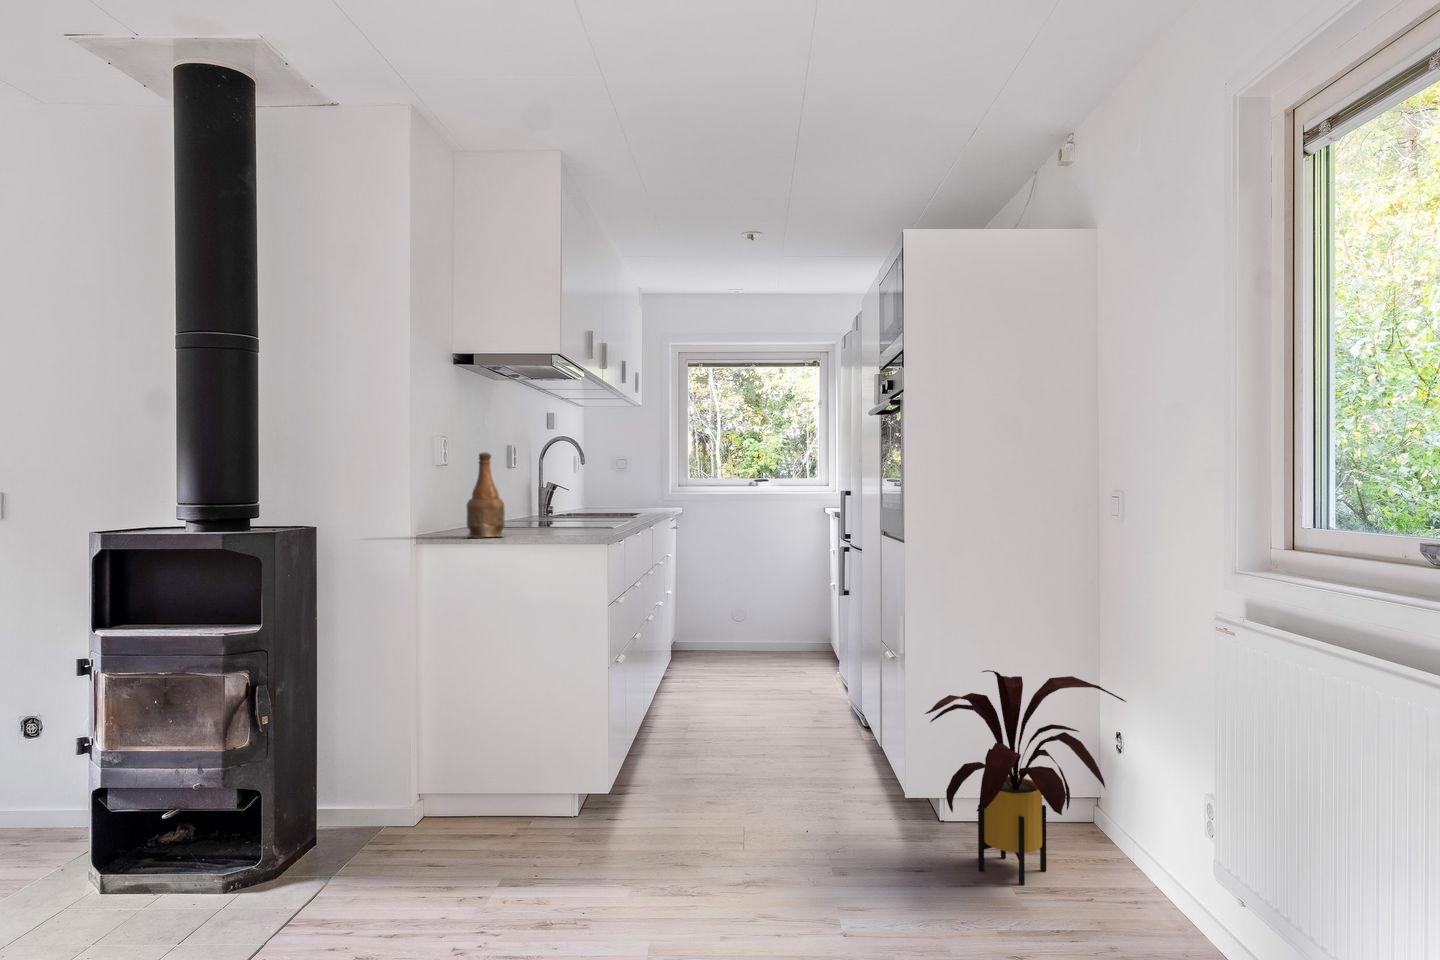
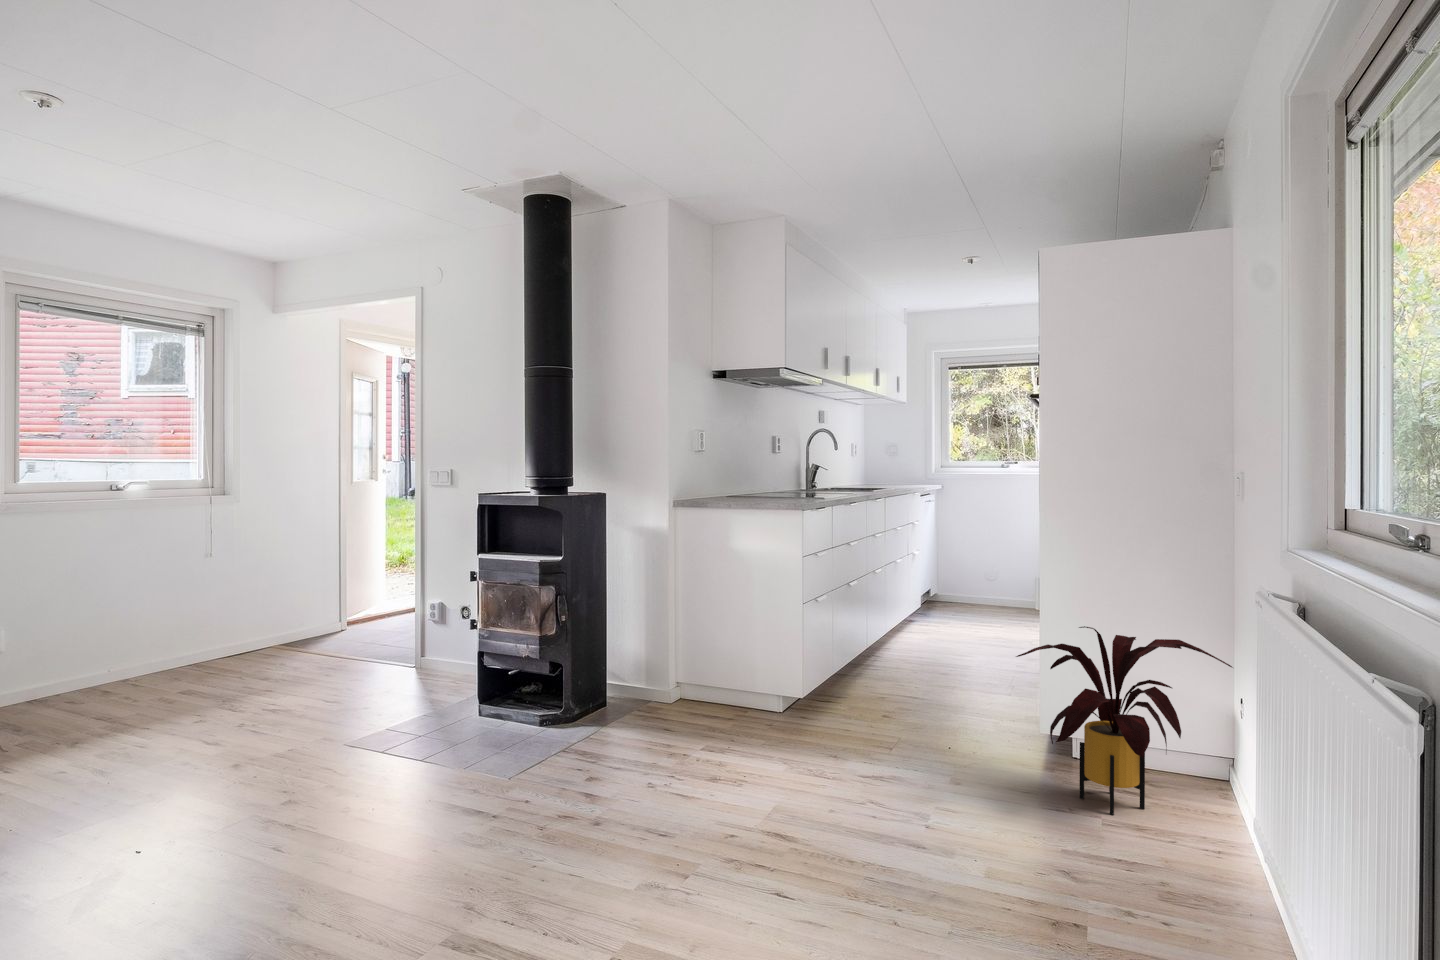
bottle: present [467,452,505,537] -> none [700,442,733,504]

